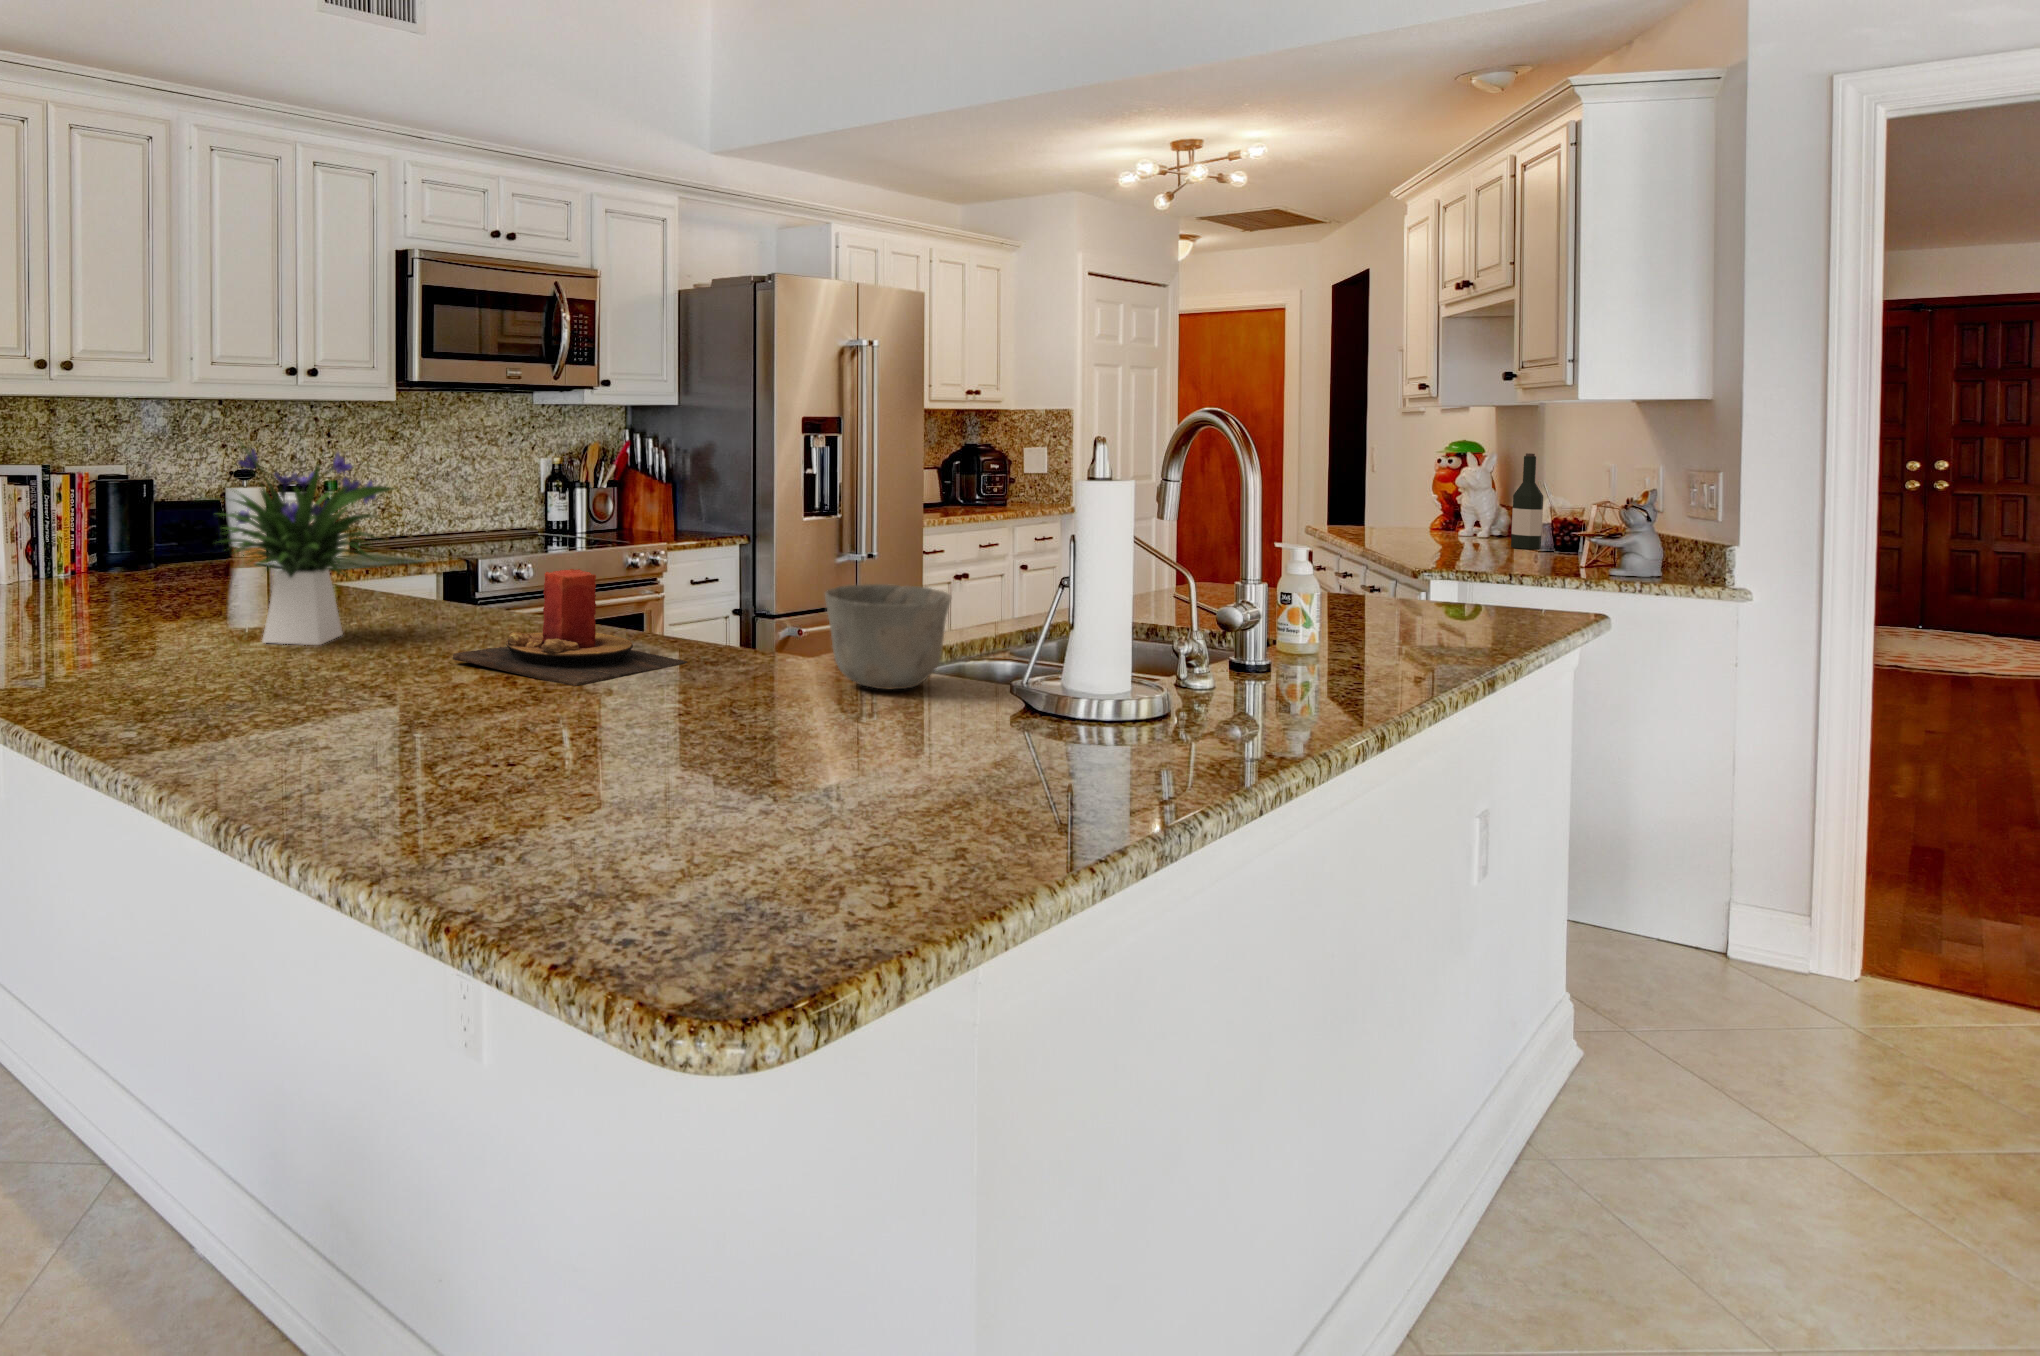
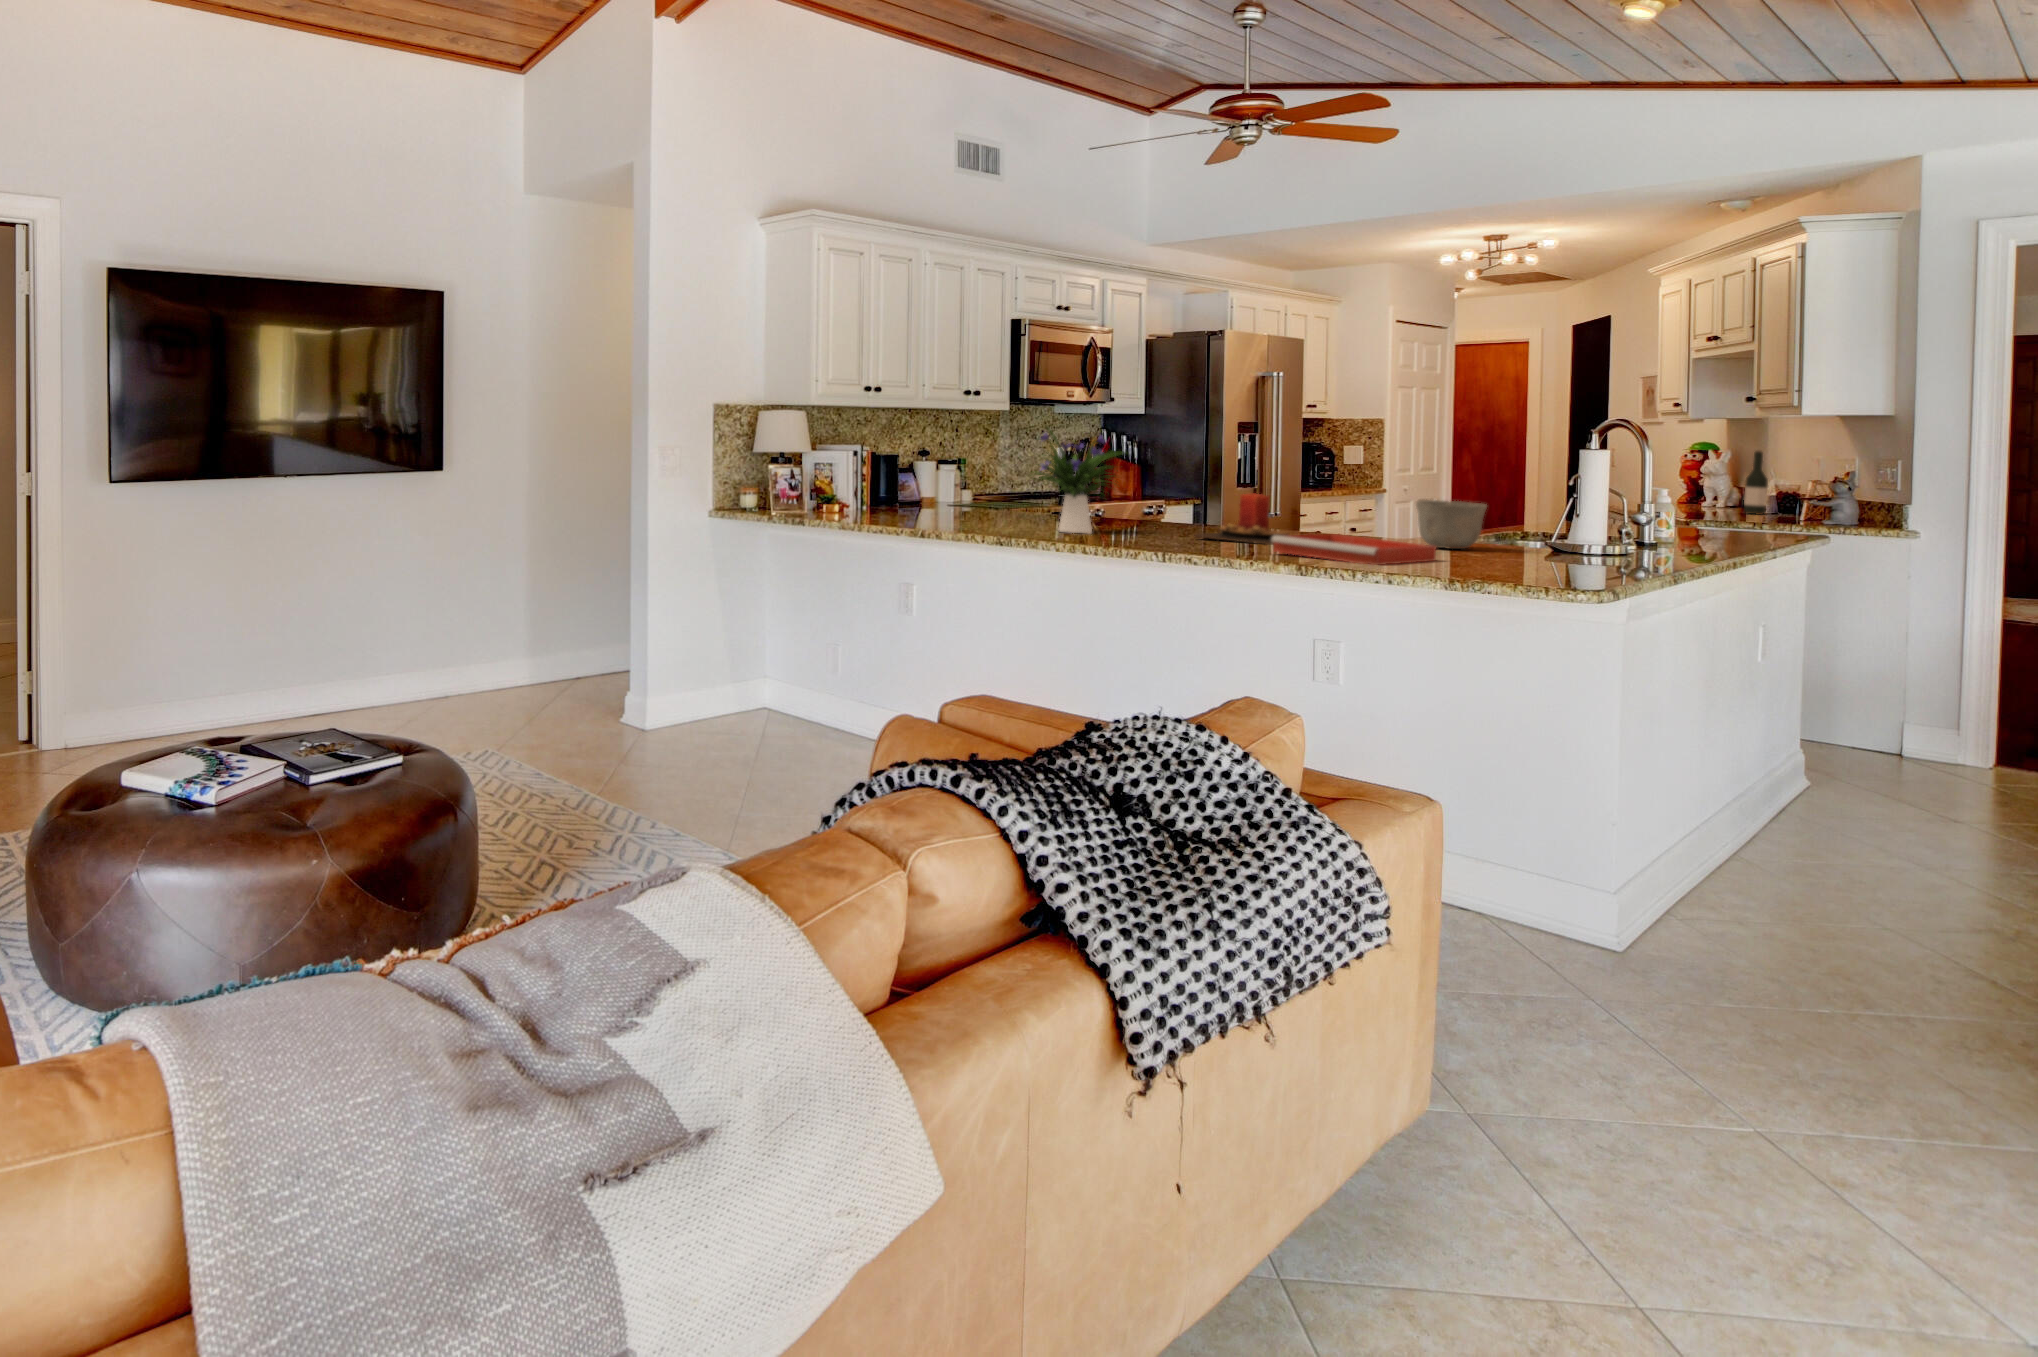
tray: none [445,670,759,787] -> present [1271,534,1436,565]

